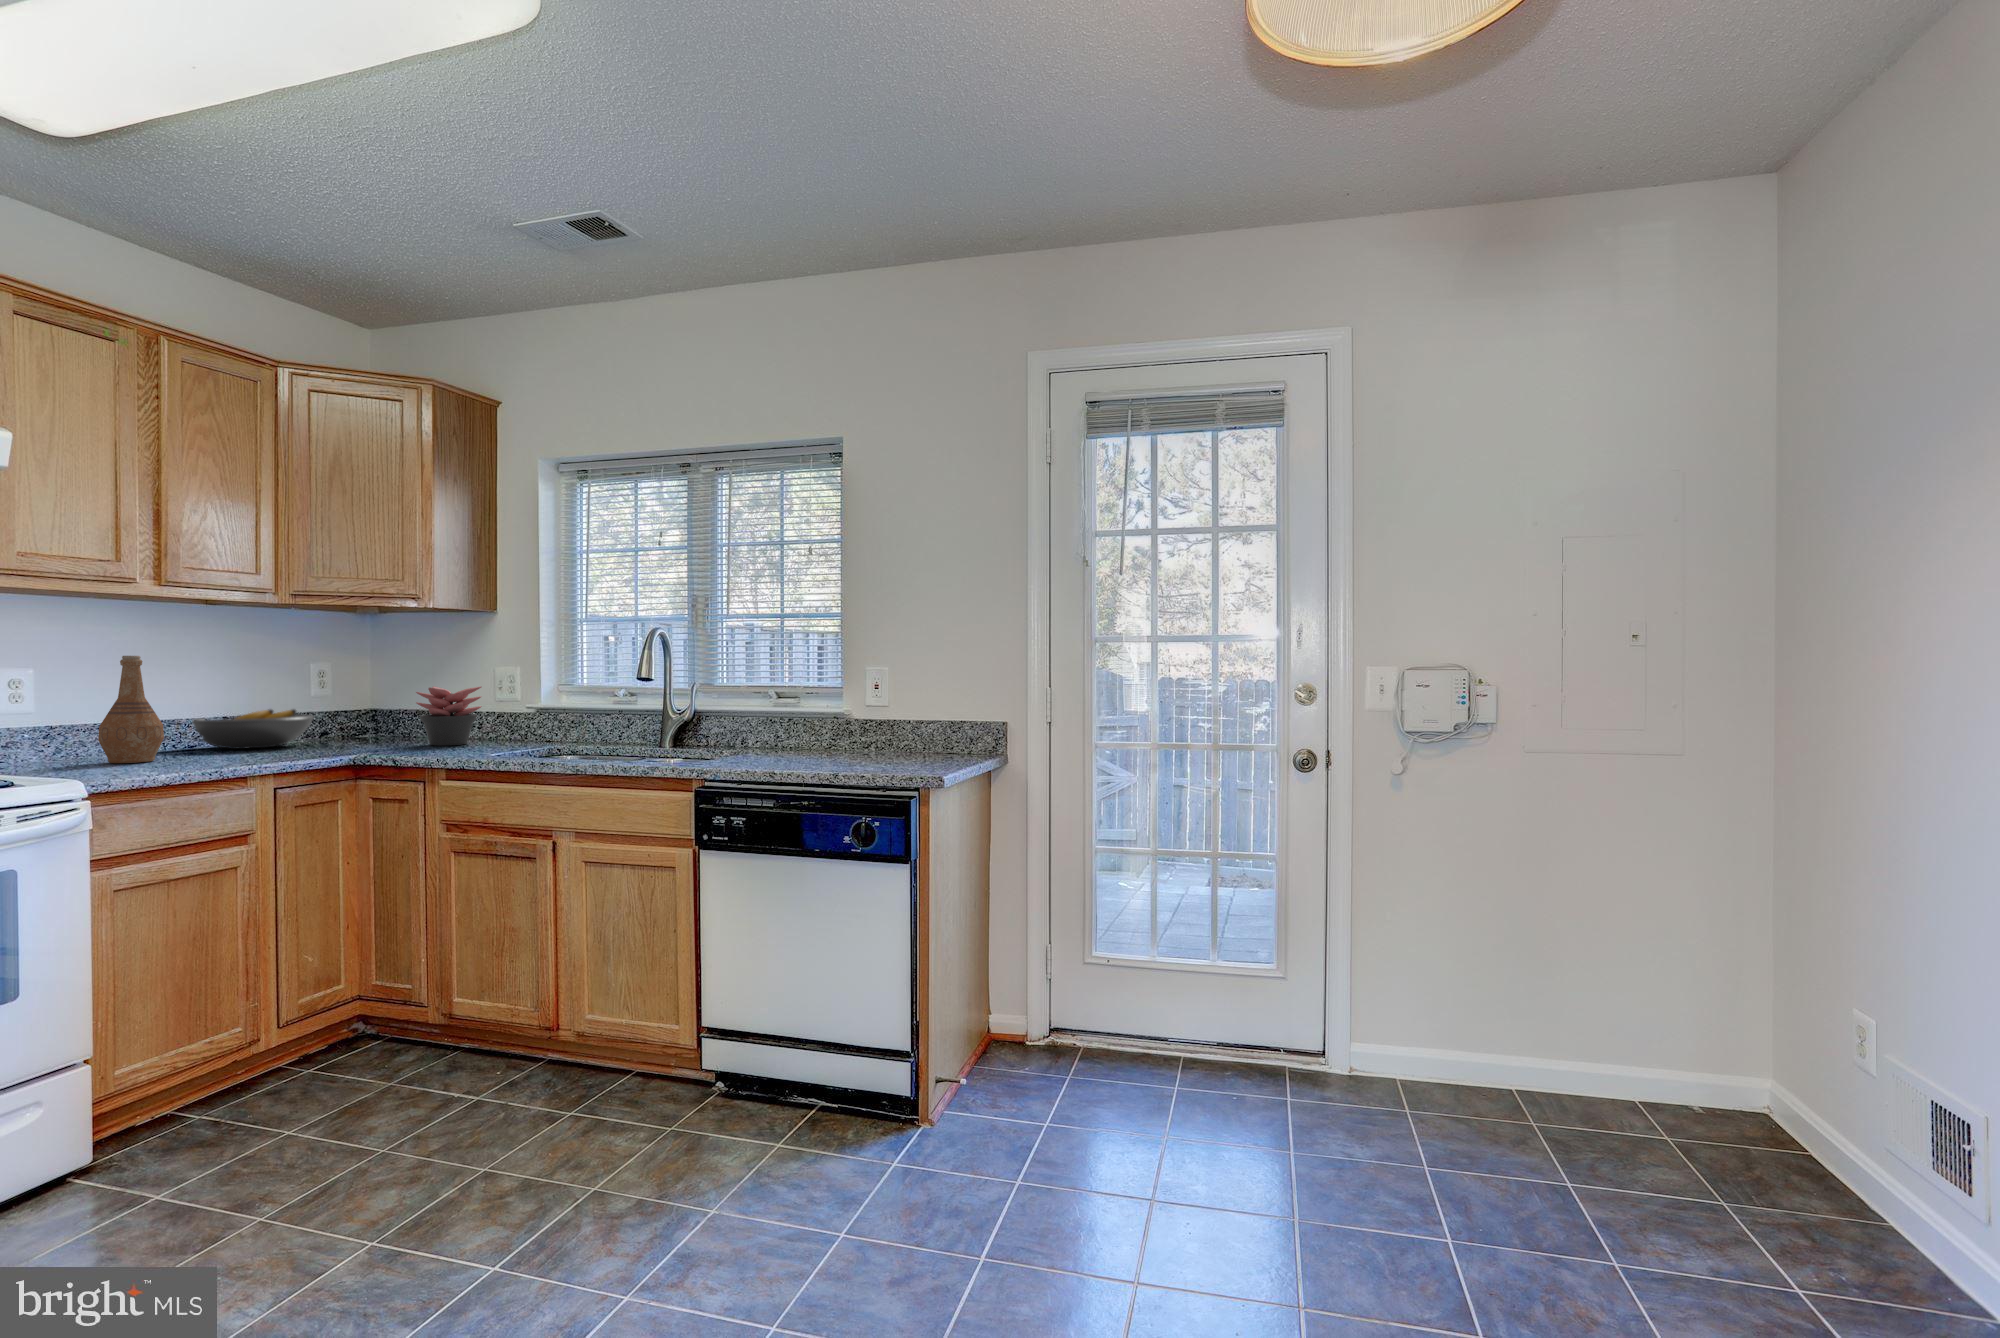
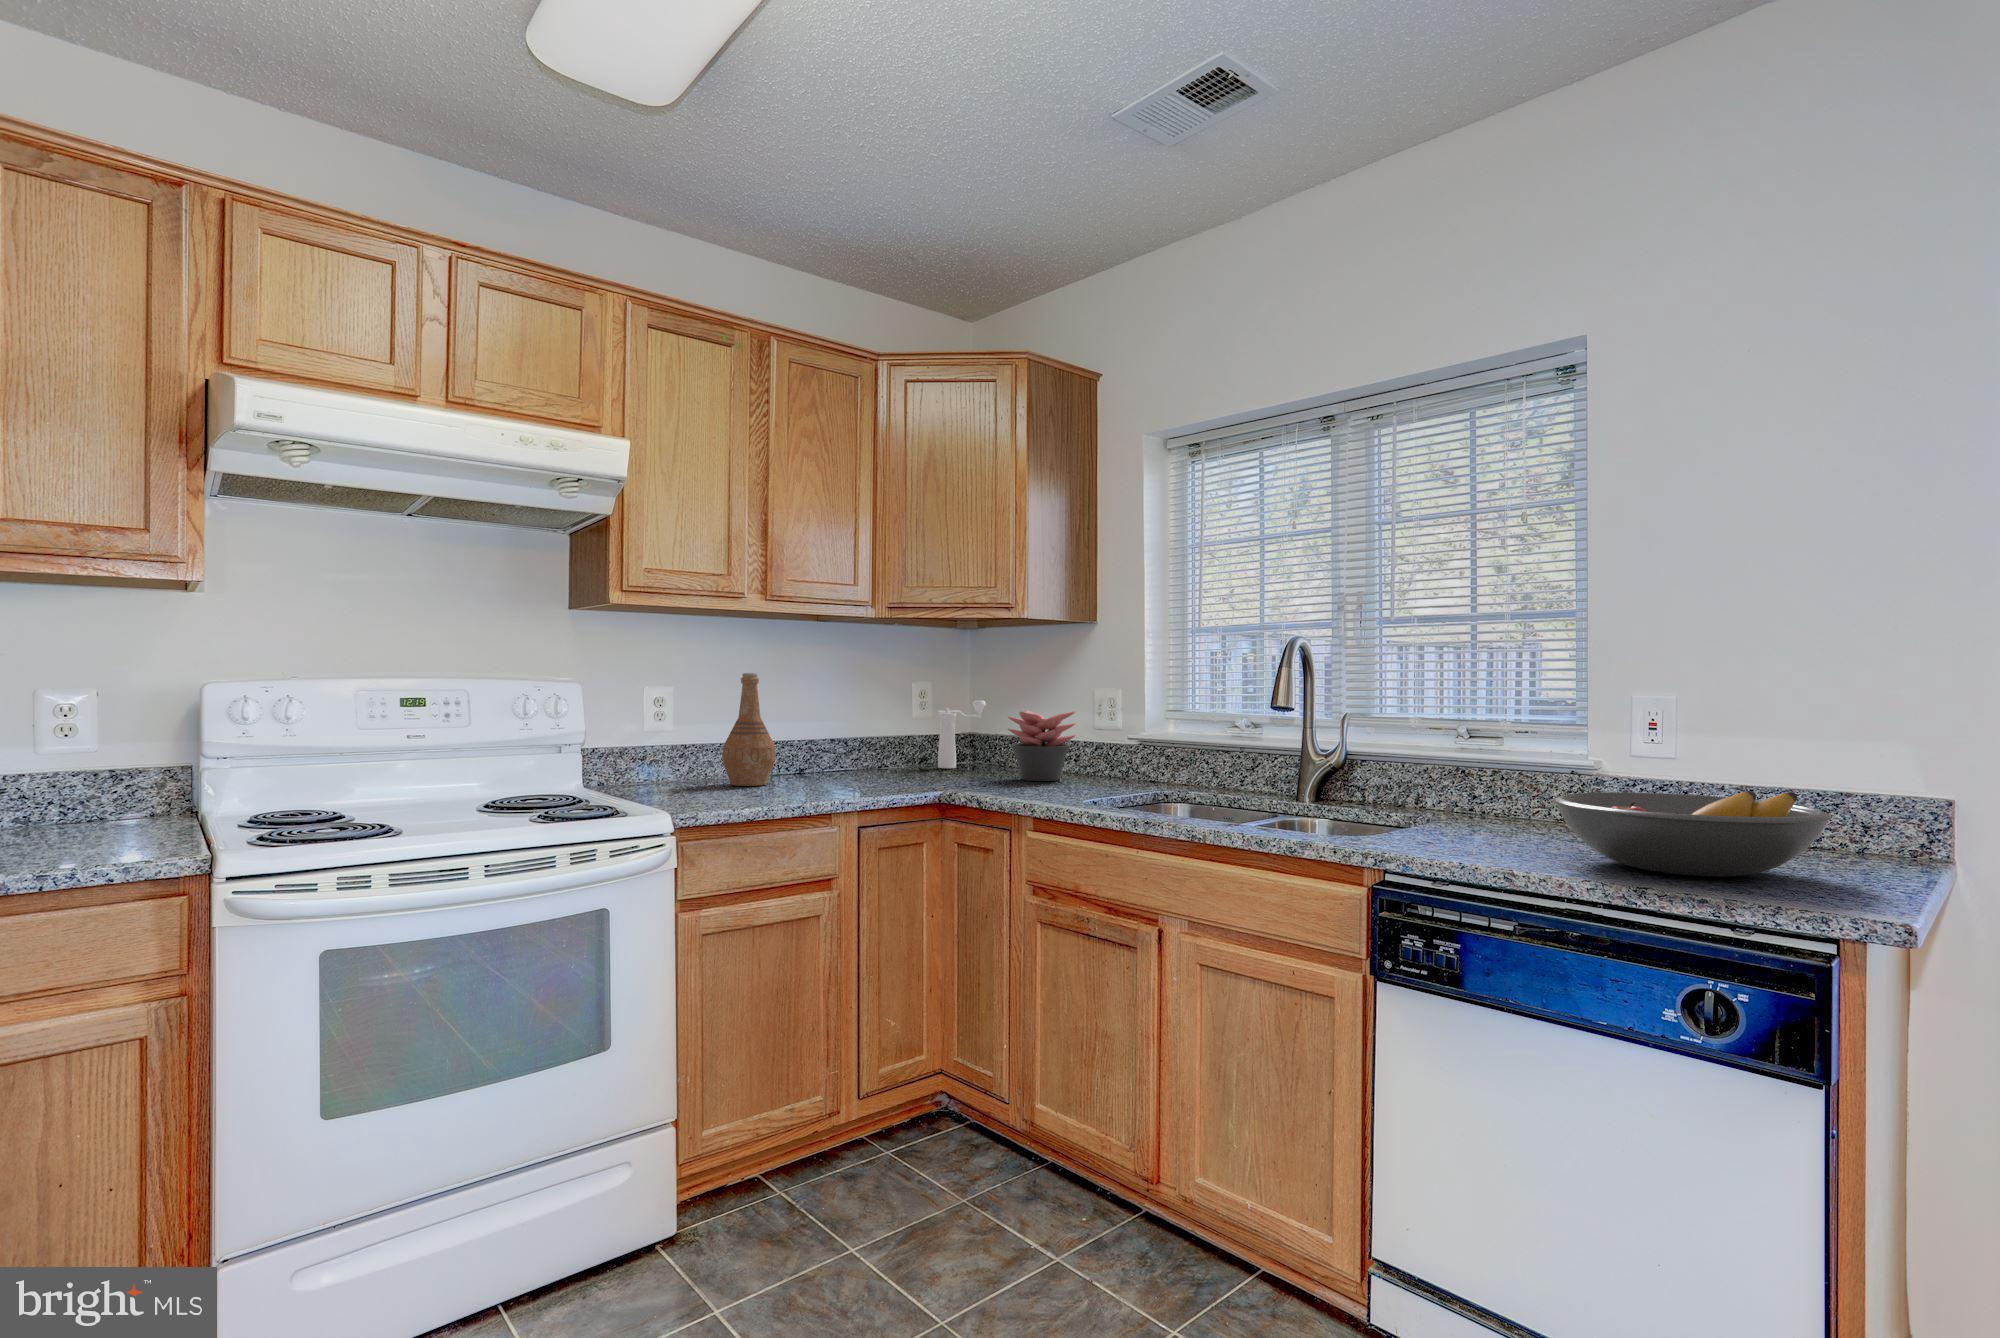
pepper mill: none [339,679,389,741] -> present [938,700,986,768]
fruit bowl: present [193,709,314,749] -> present [1553,791,1831,877]

